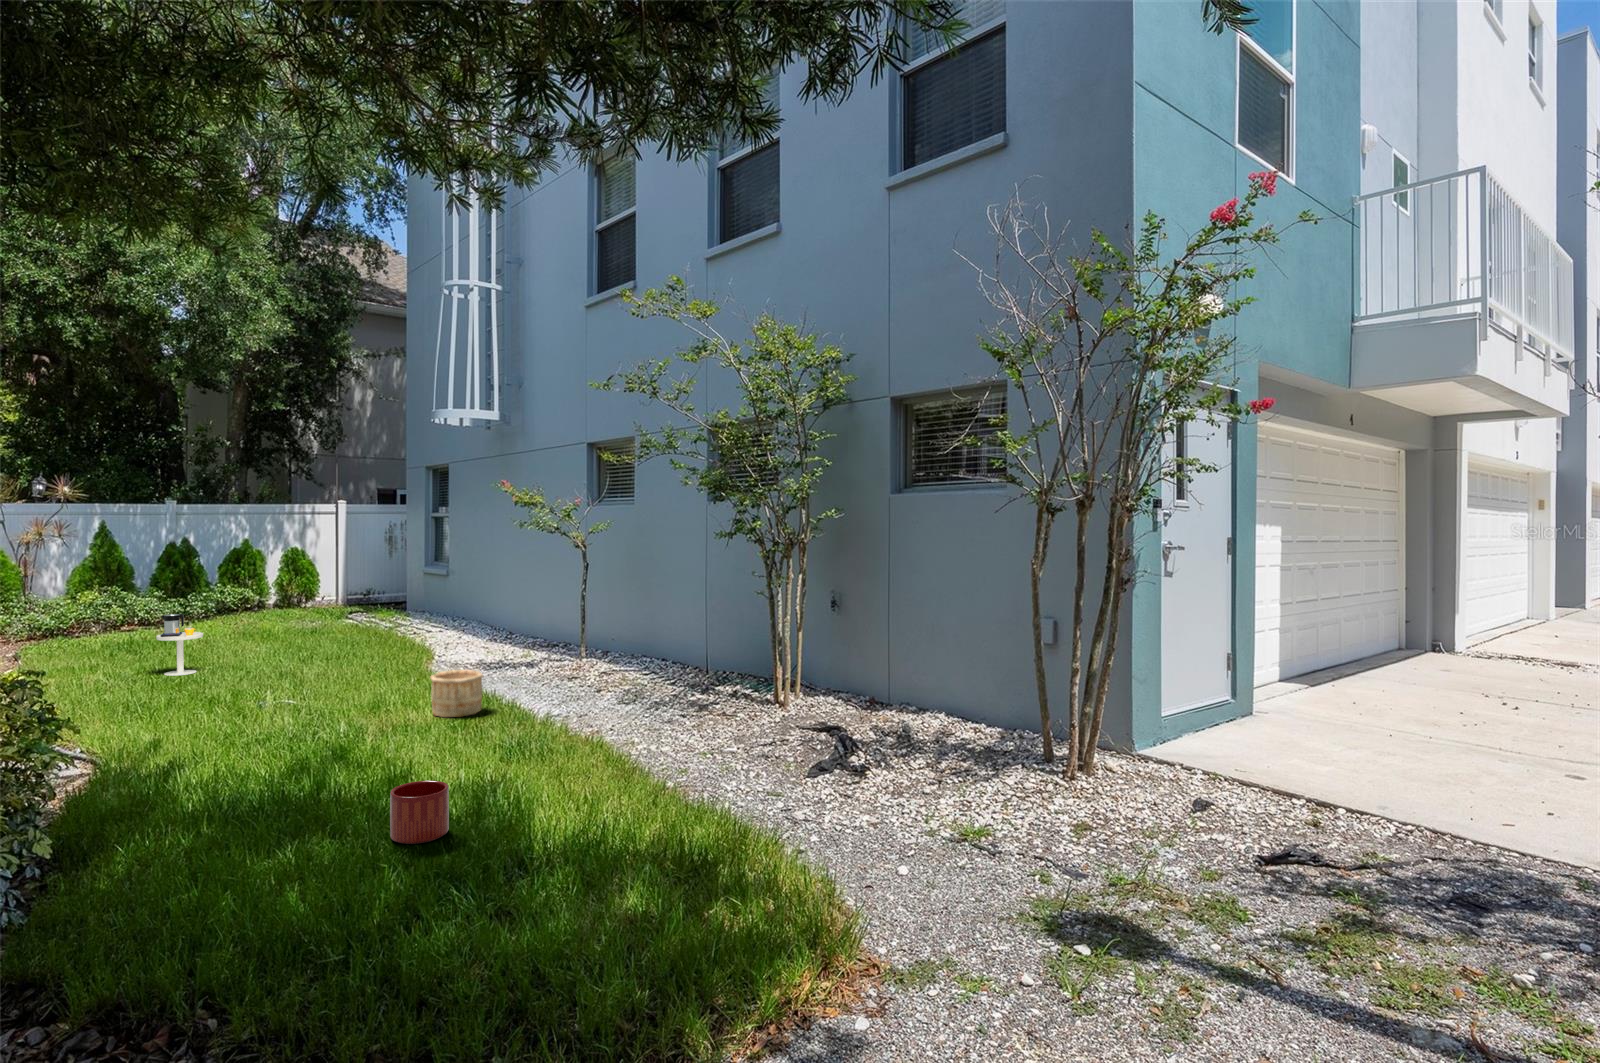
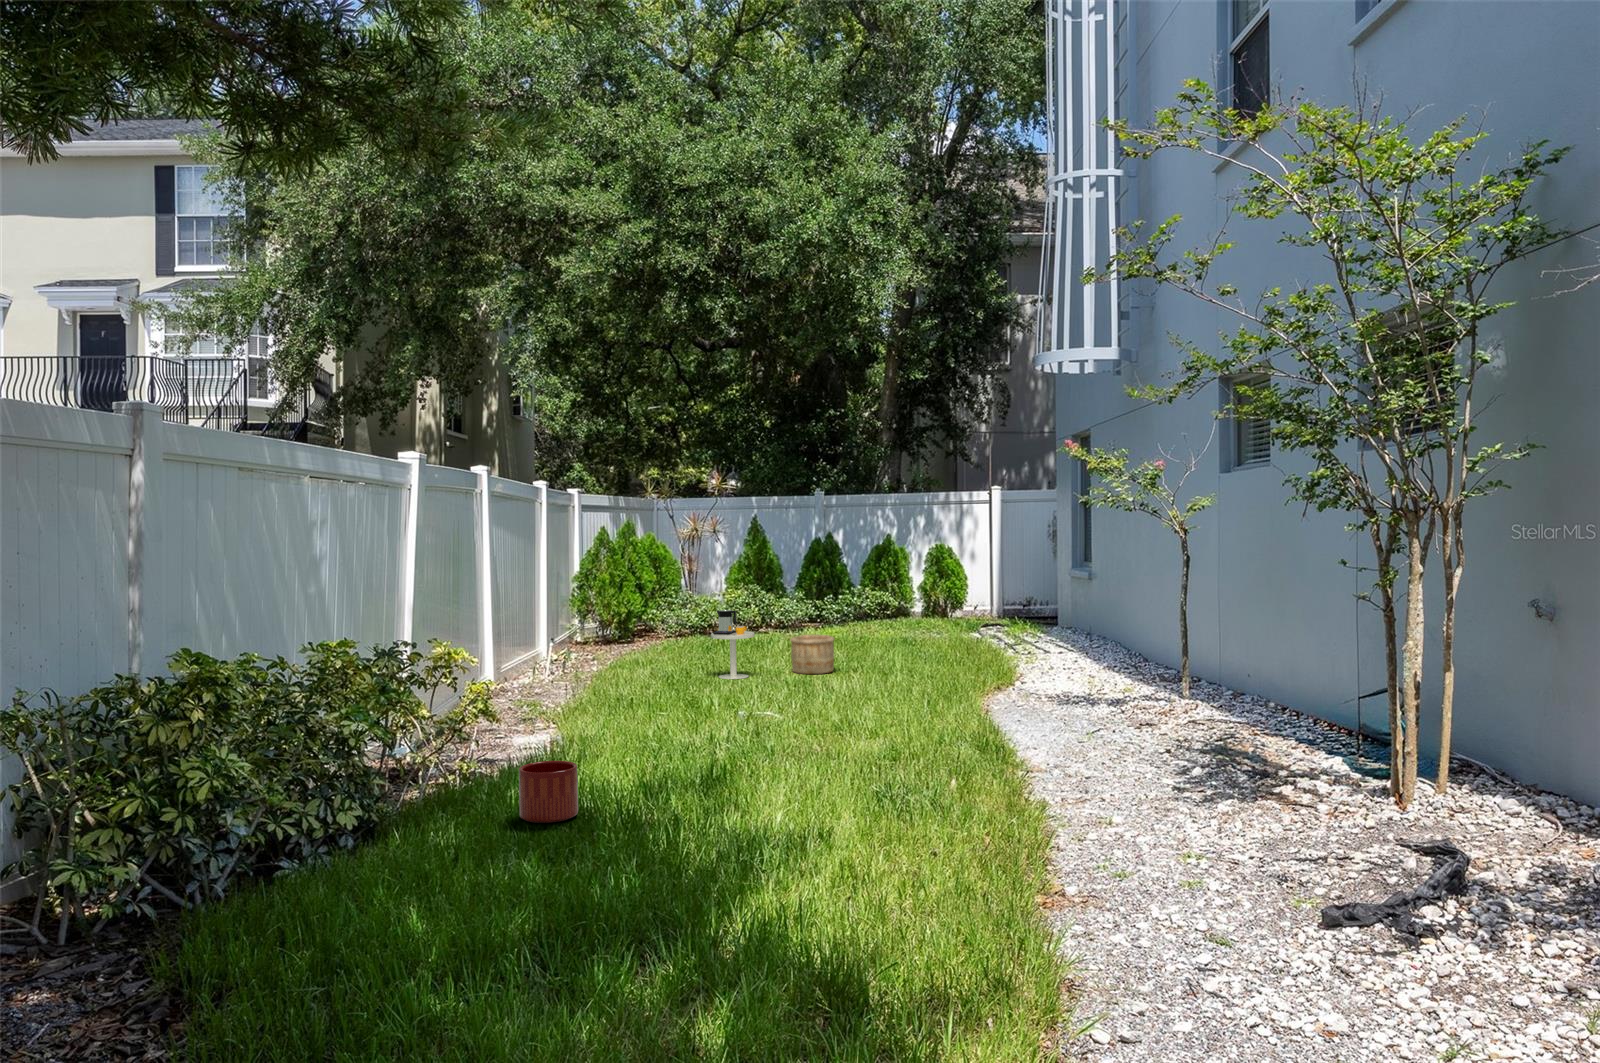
wooden bucket: present [430,670,483,717] -> present [790,634,835,674]
planter: present [390,781,449,844] -> present [519,761,578,823]

